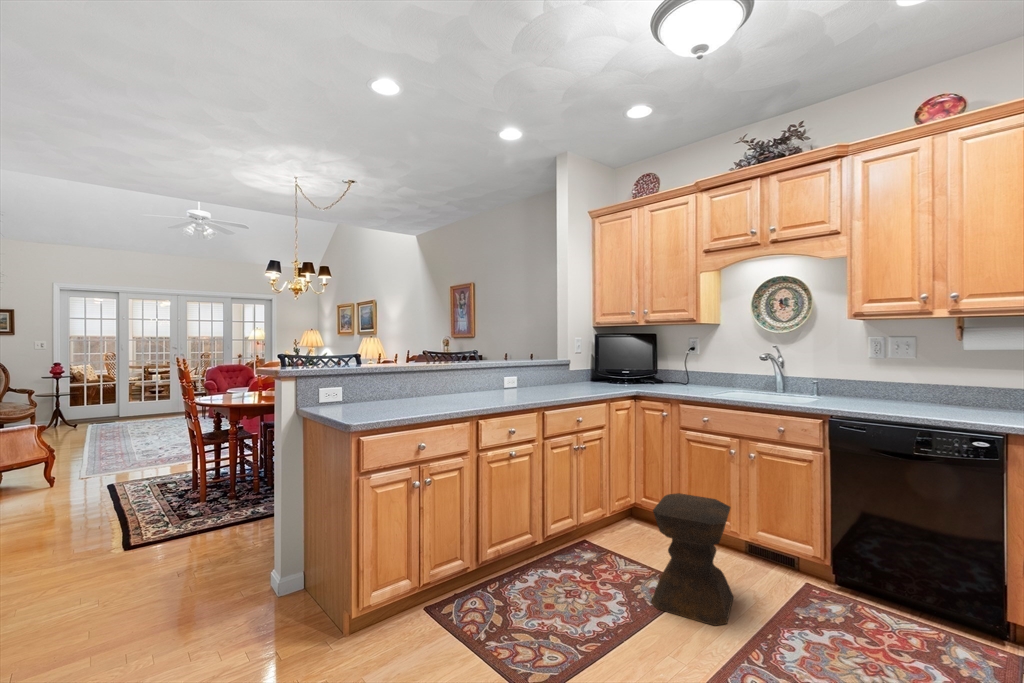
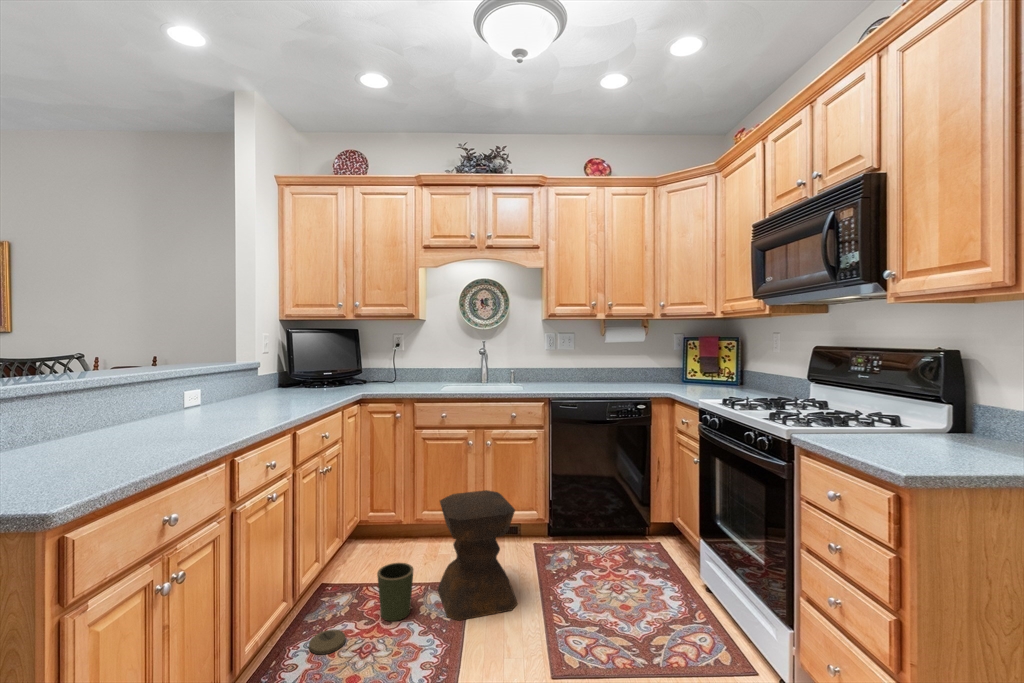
trash can: none [541,538,630,587] -> present [309,563,413,655]

